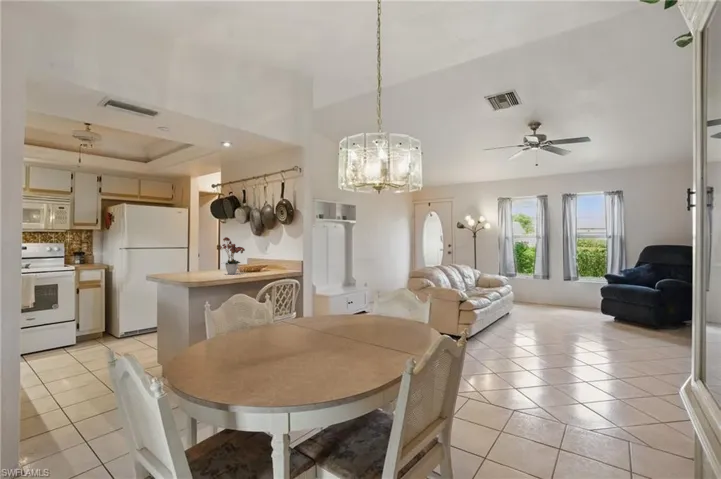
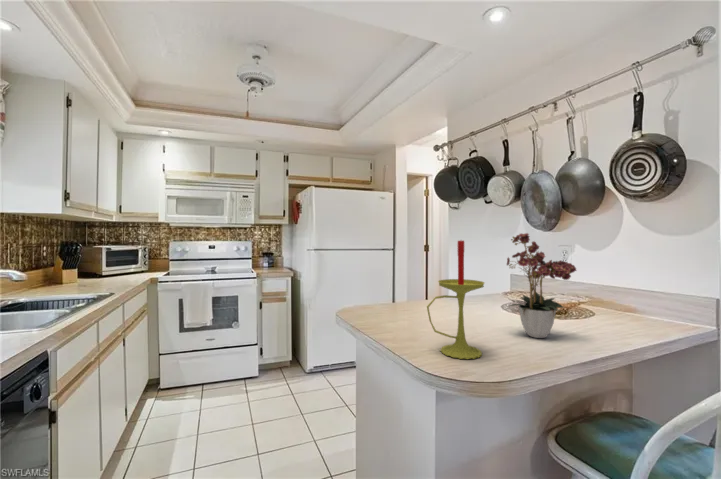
candle: none [184,239,205,278] -> present [427,240,484,359]

